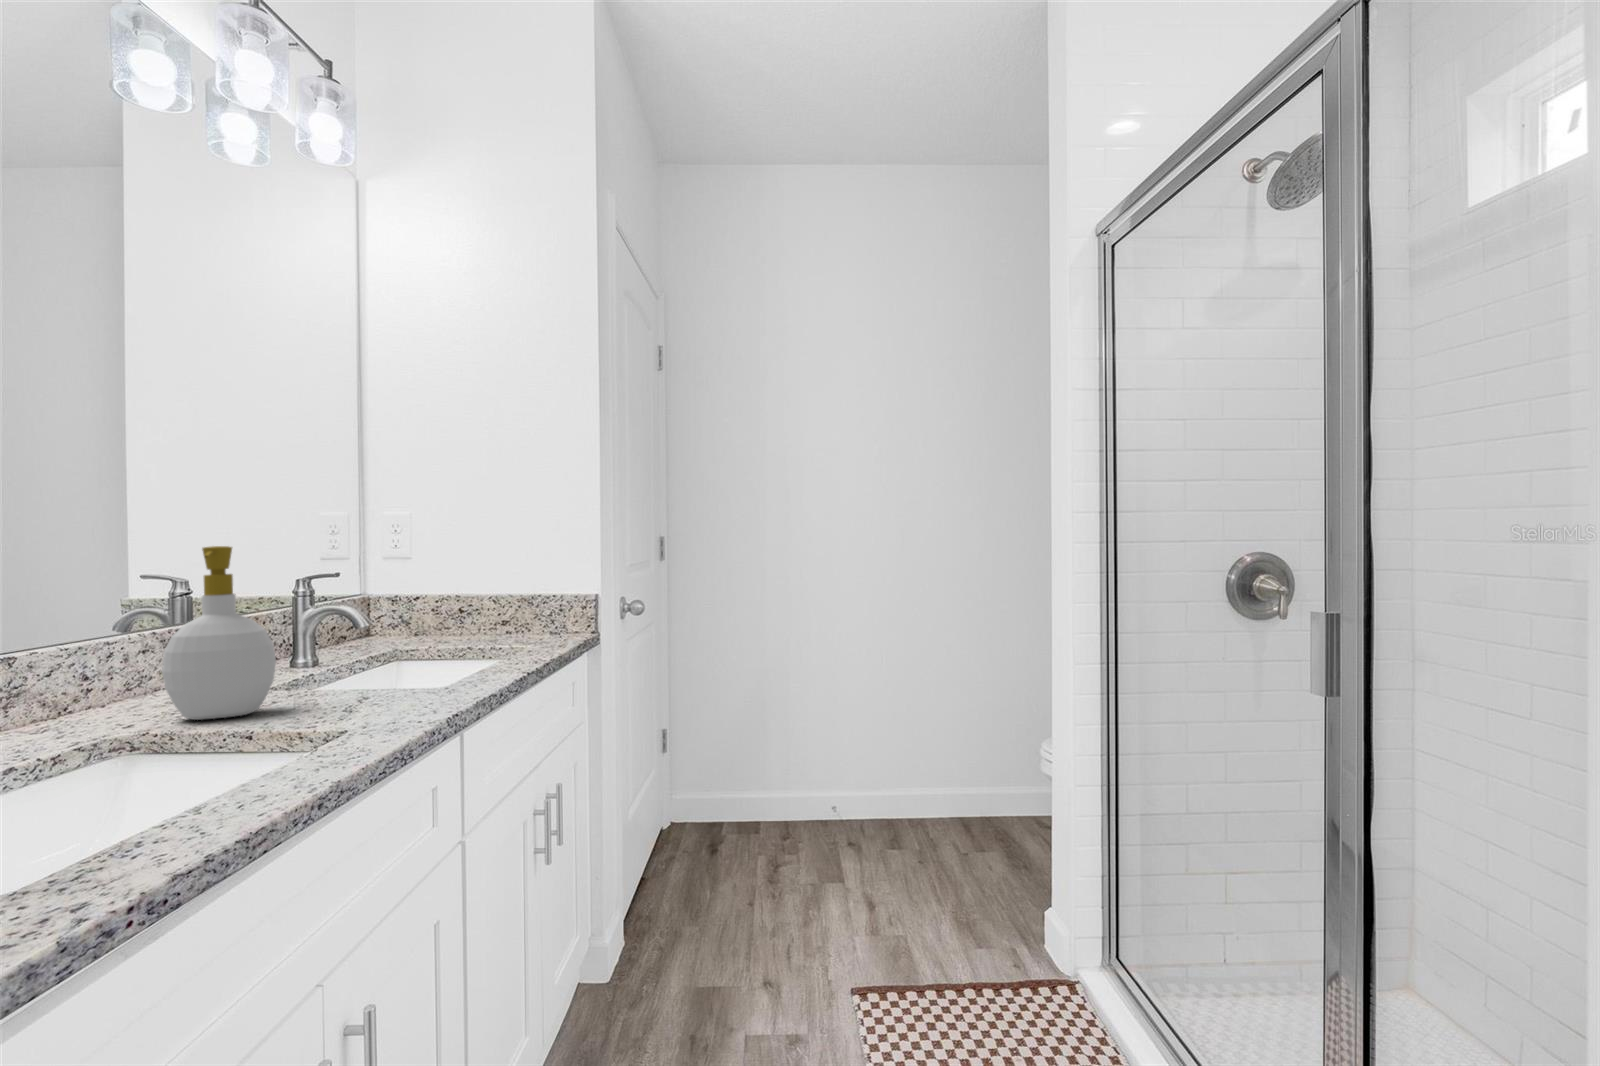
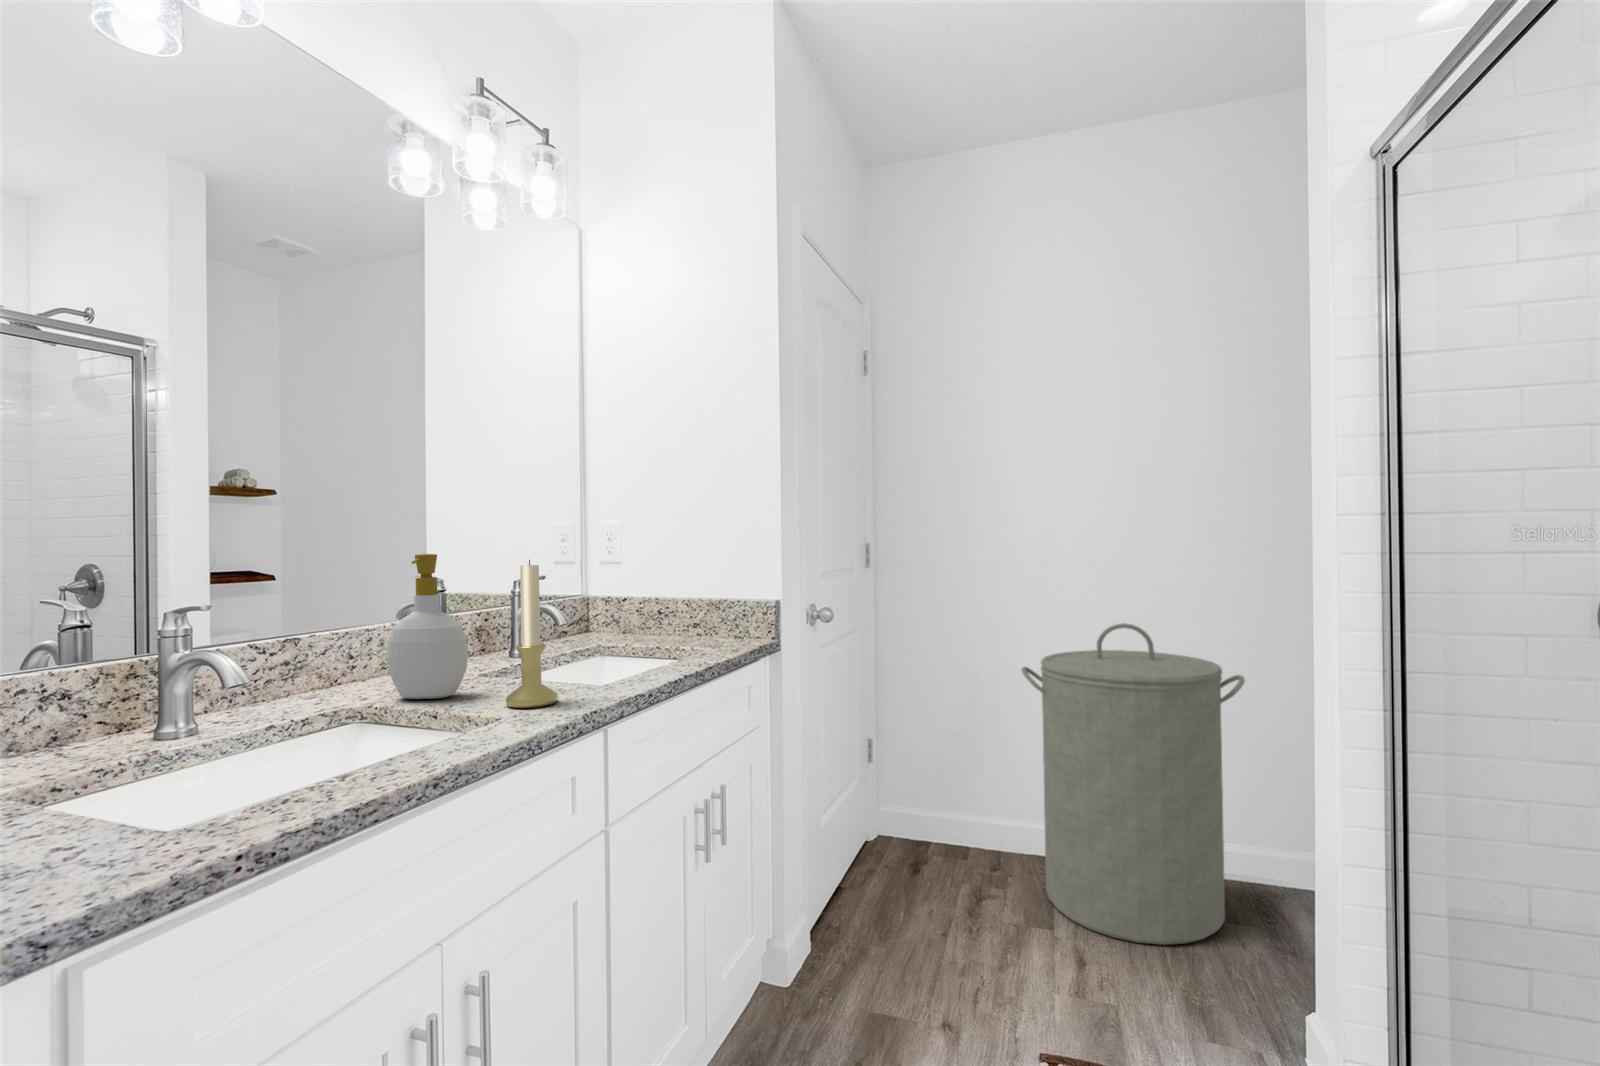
candle holder: none [337,551,401,717] -> present [506,560,558,708]
laundry hamper: none [810,605,991,882] -> present [1022,623,1245,945]

